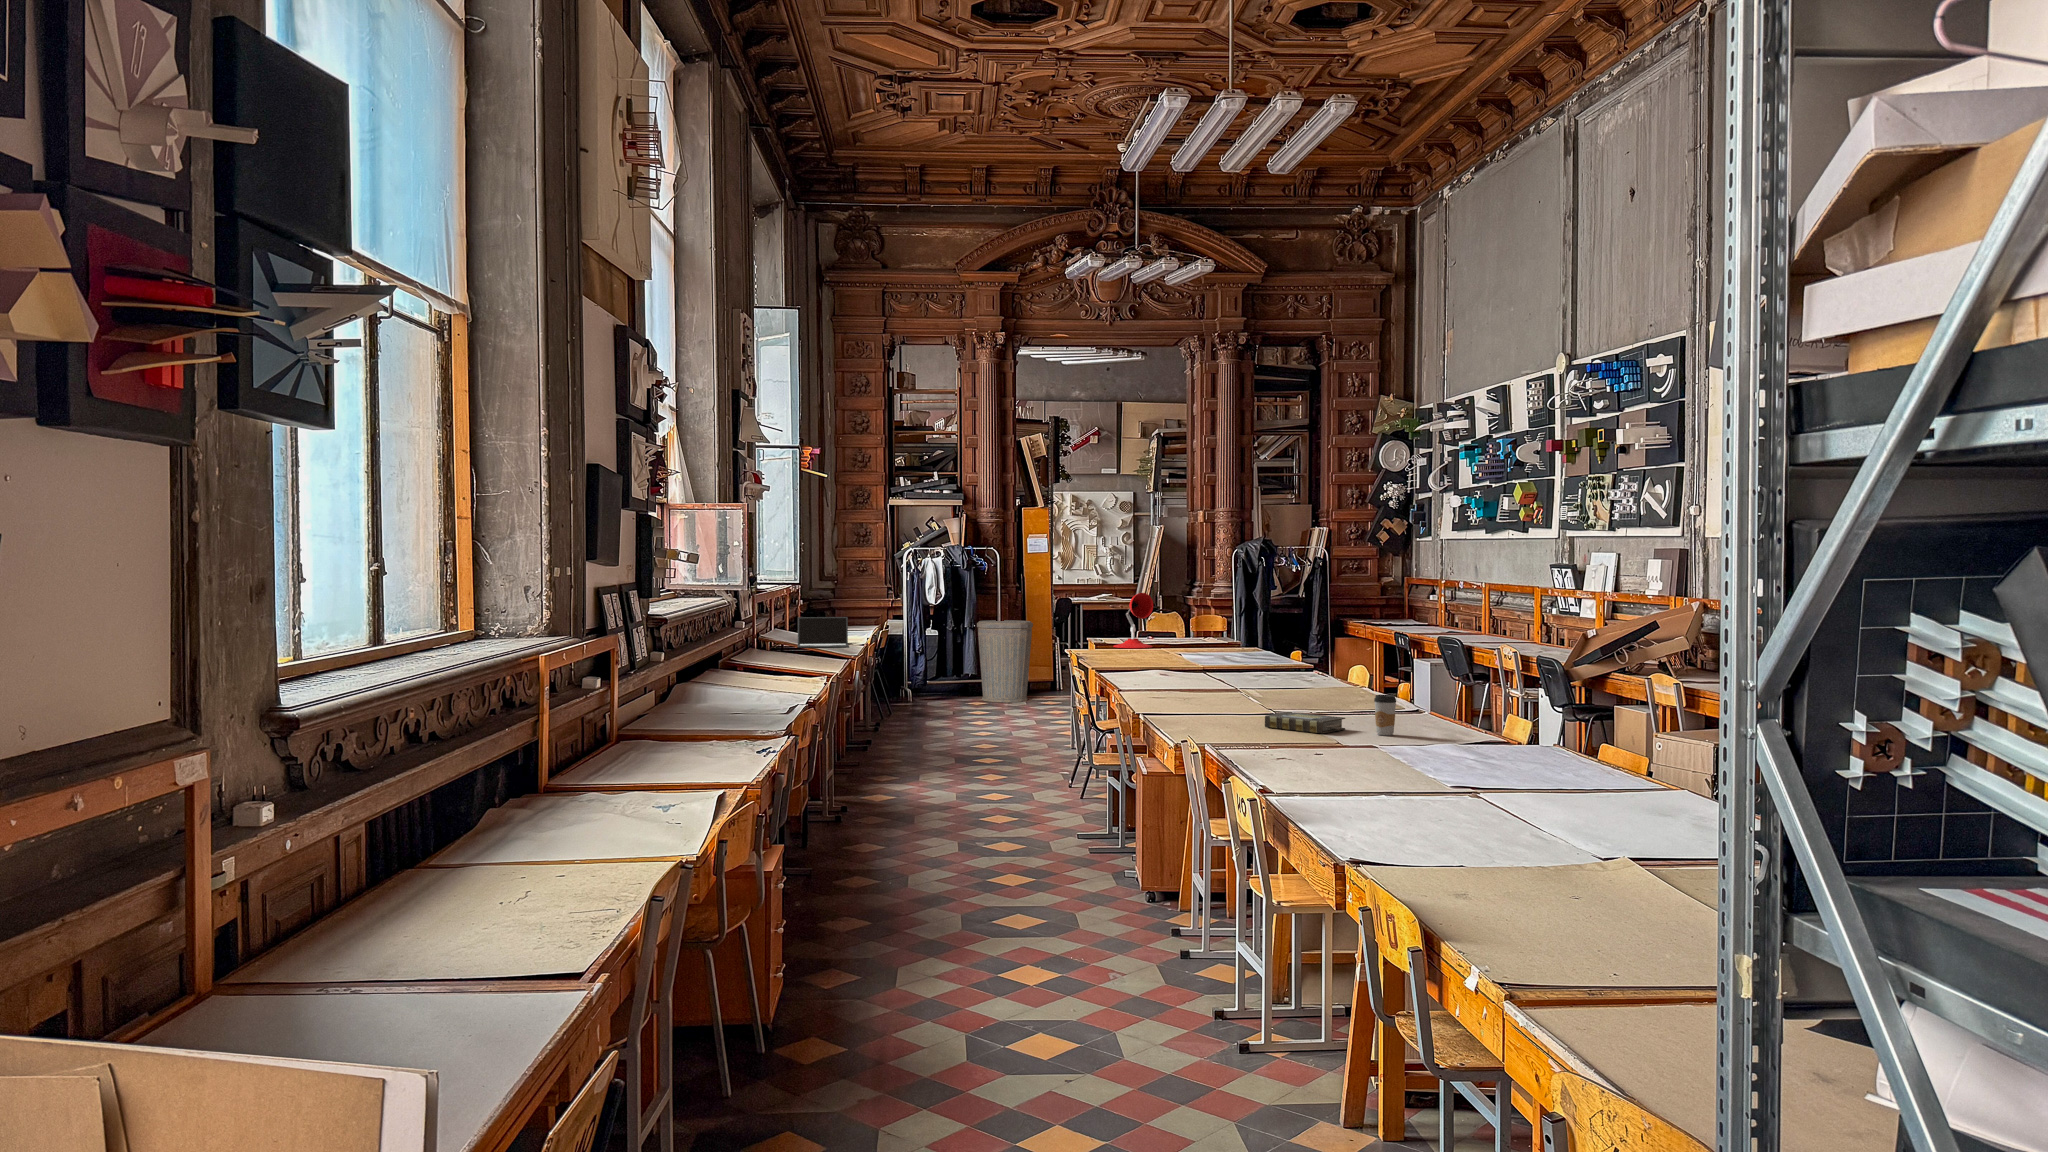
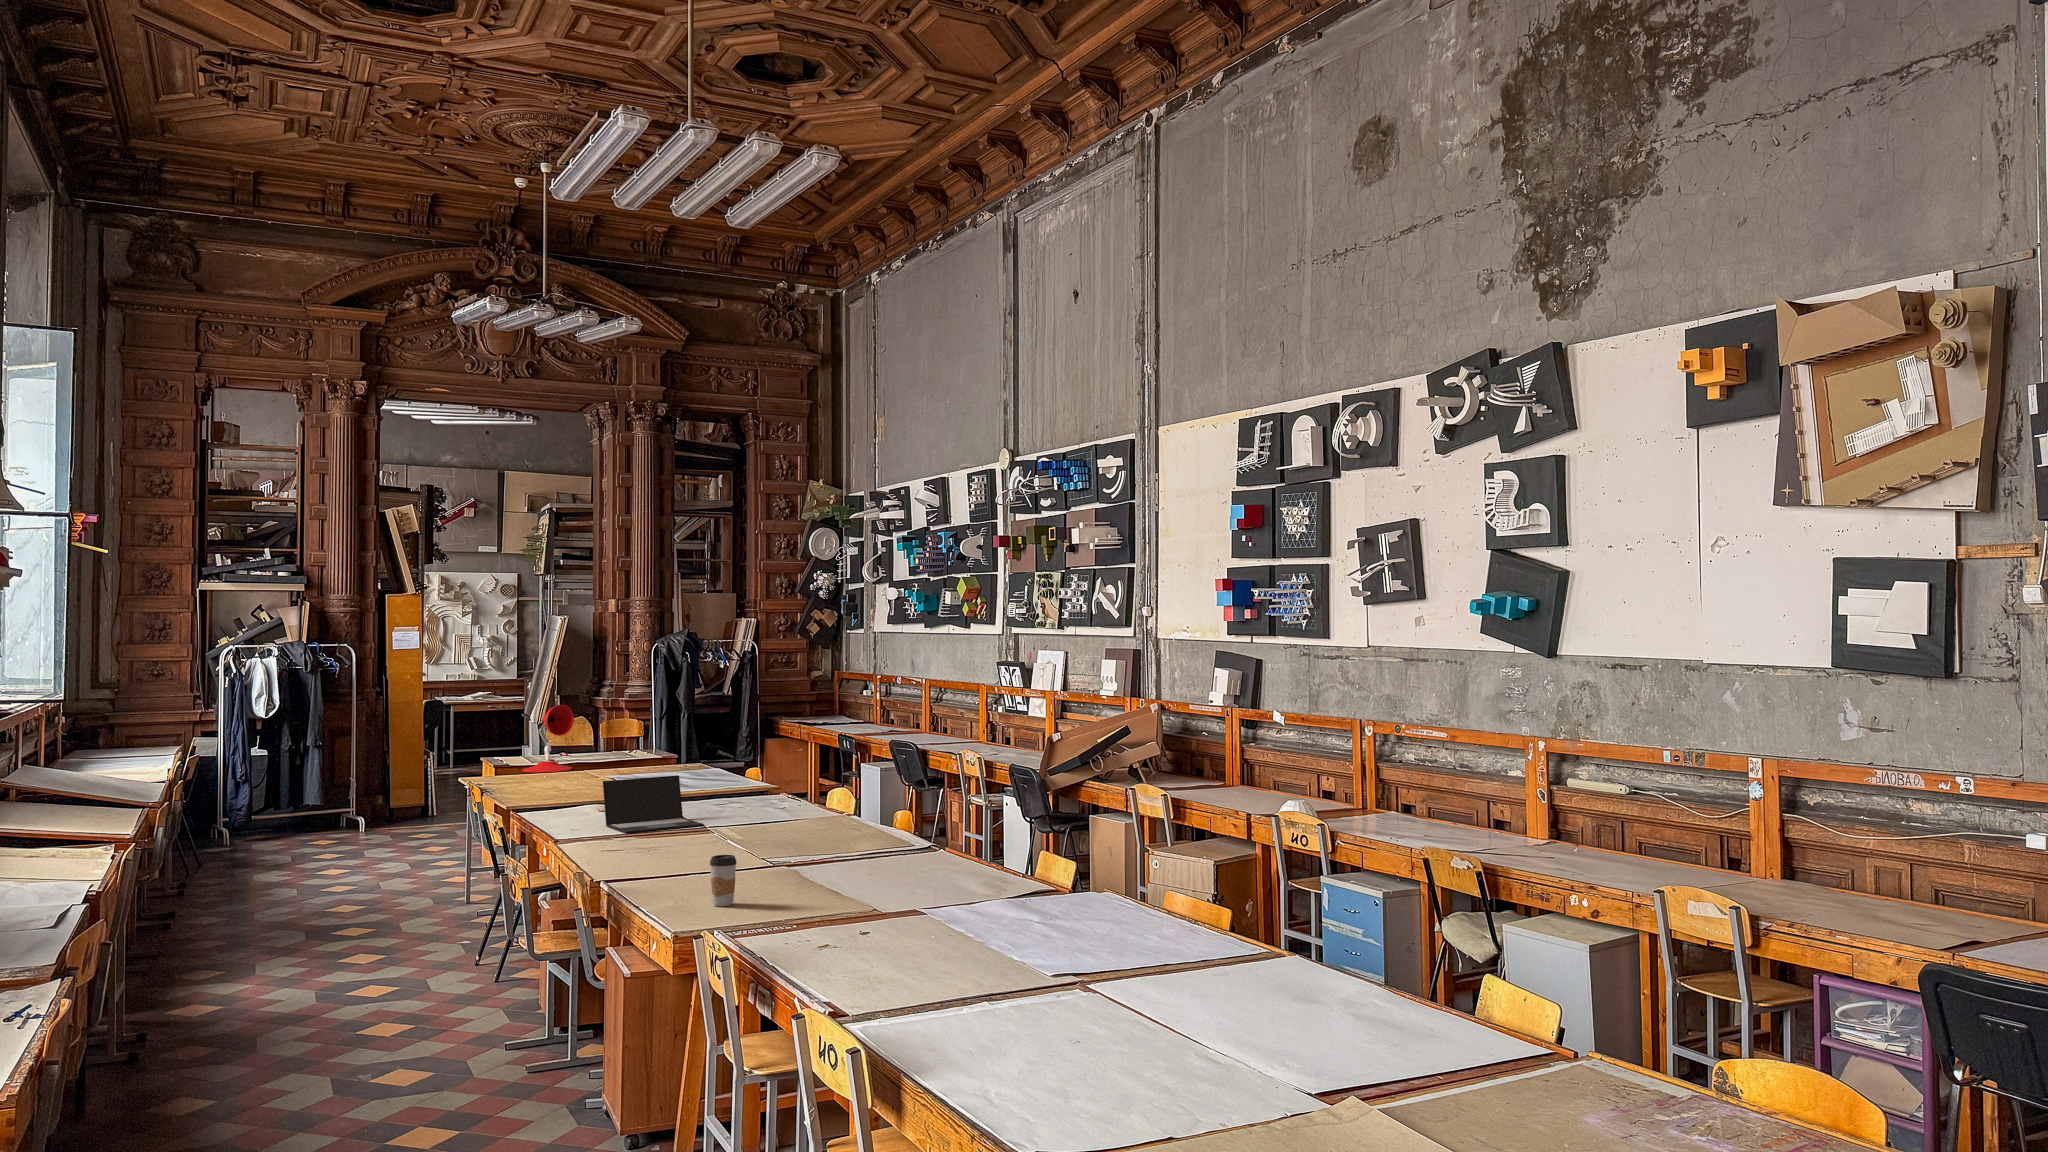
laptop: present [797,617,849,647] -> present [603,775,704,833]
trash can: present [977,620,1033,702] -> none [324,735,402,839]
coffee cup: present [1374,695,1396,735] -> present [710,855,737,906]
book: present [1265,712,1345,734] -> none [777,871,872,899]

